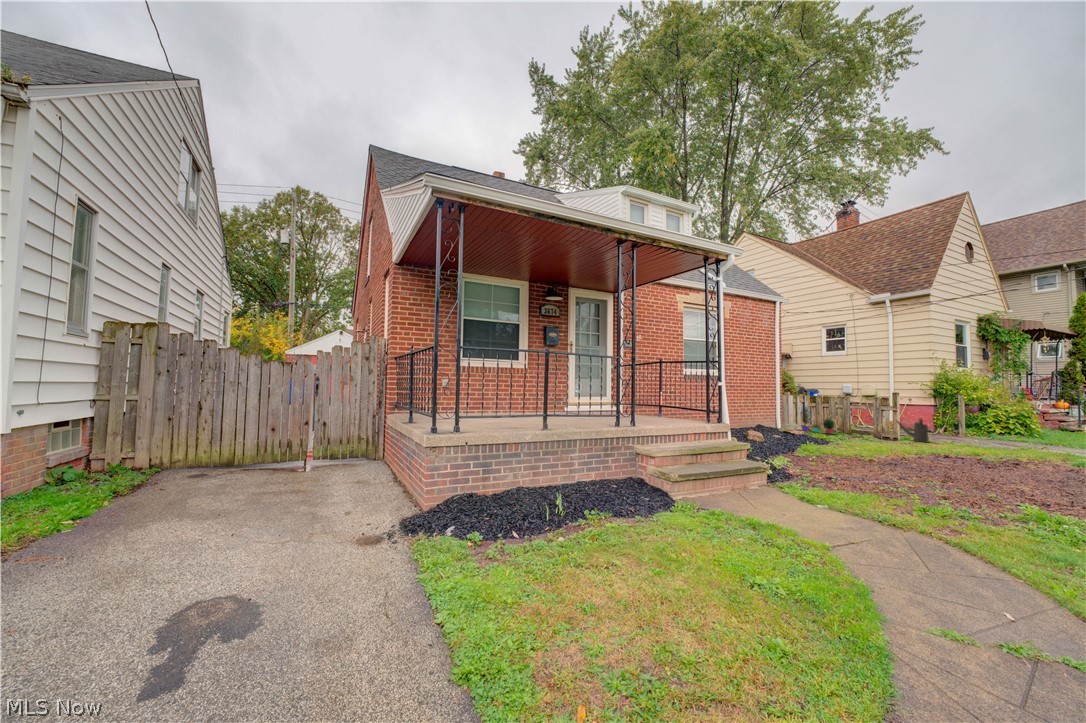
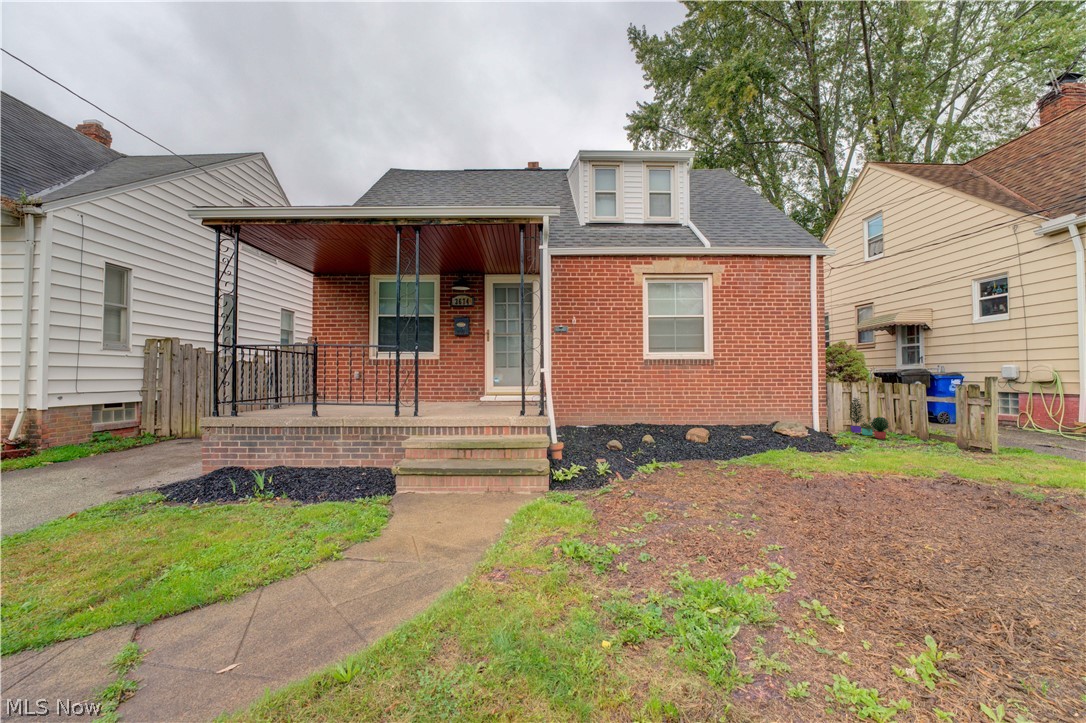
watering can: present [896,418,929,442] -> none [989,420,1053,461]

